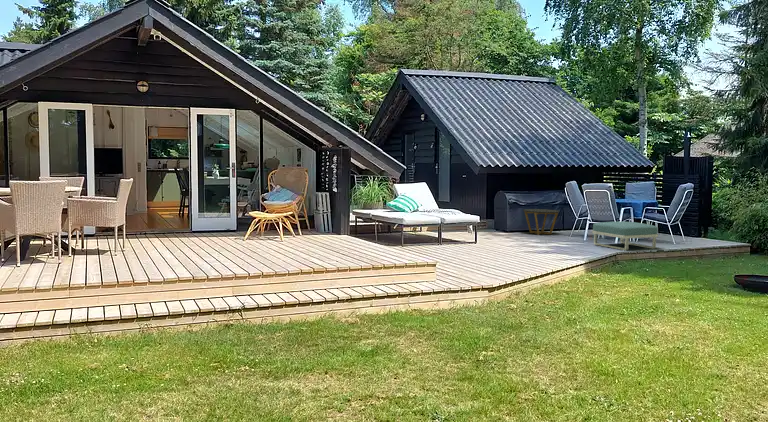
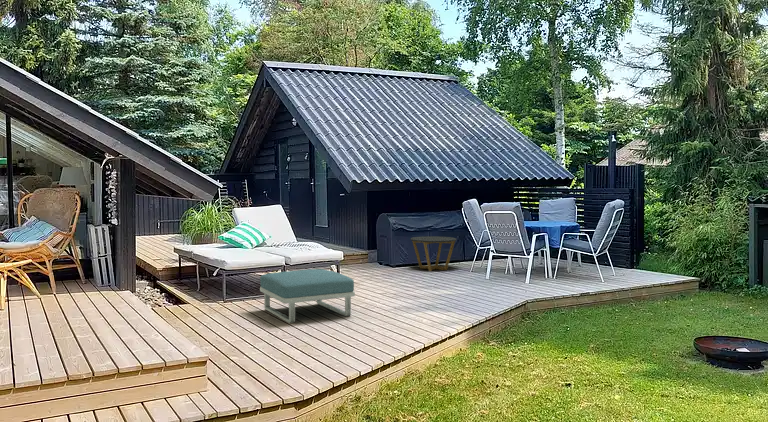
footstool: present [592,222,658,250] -> present [260,269,355,323]

